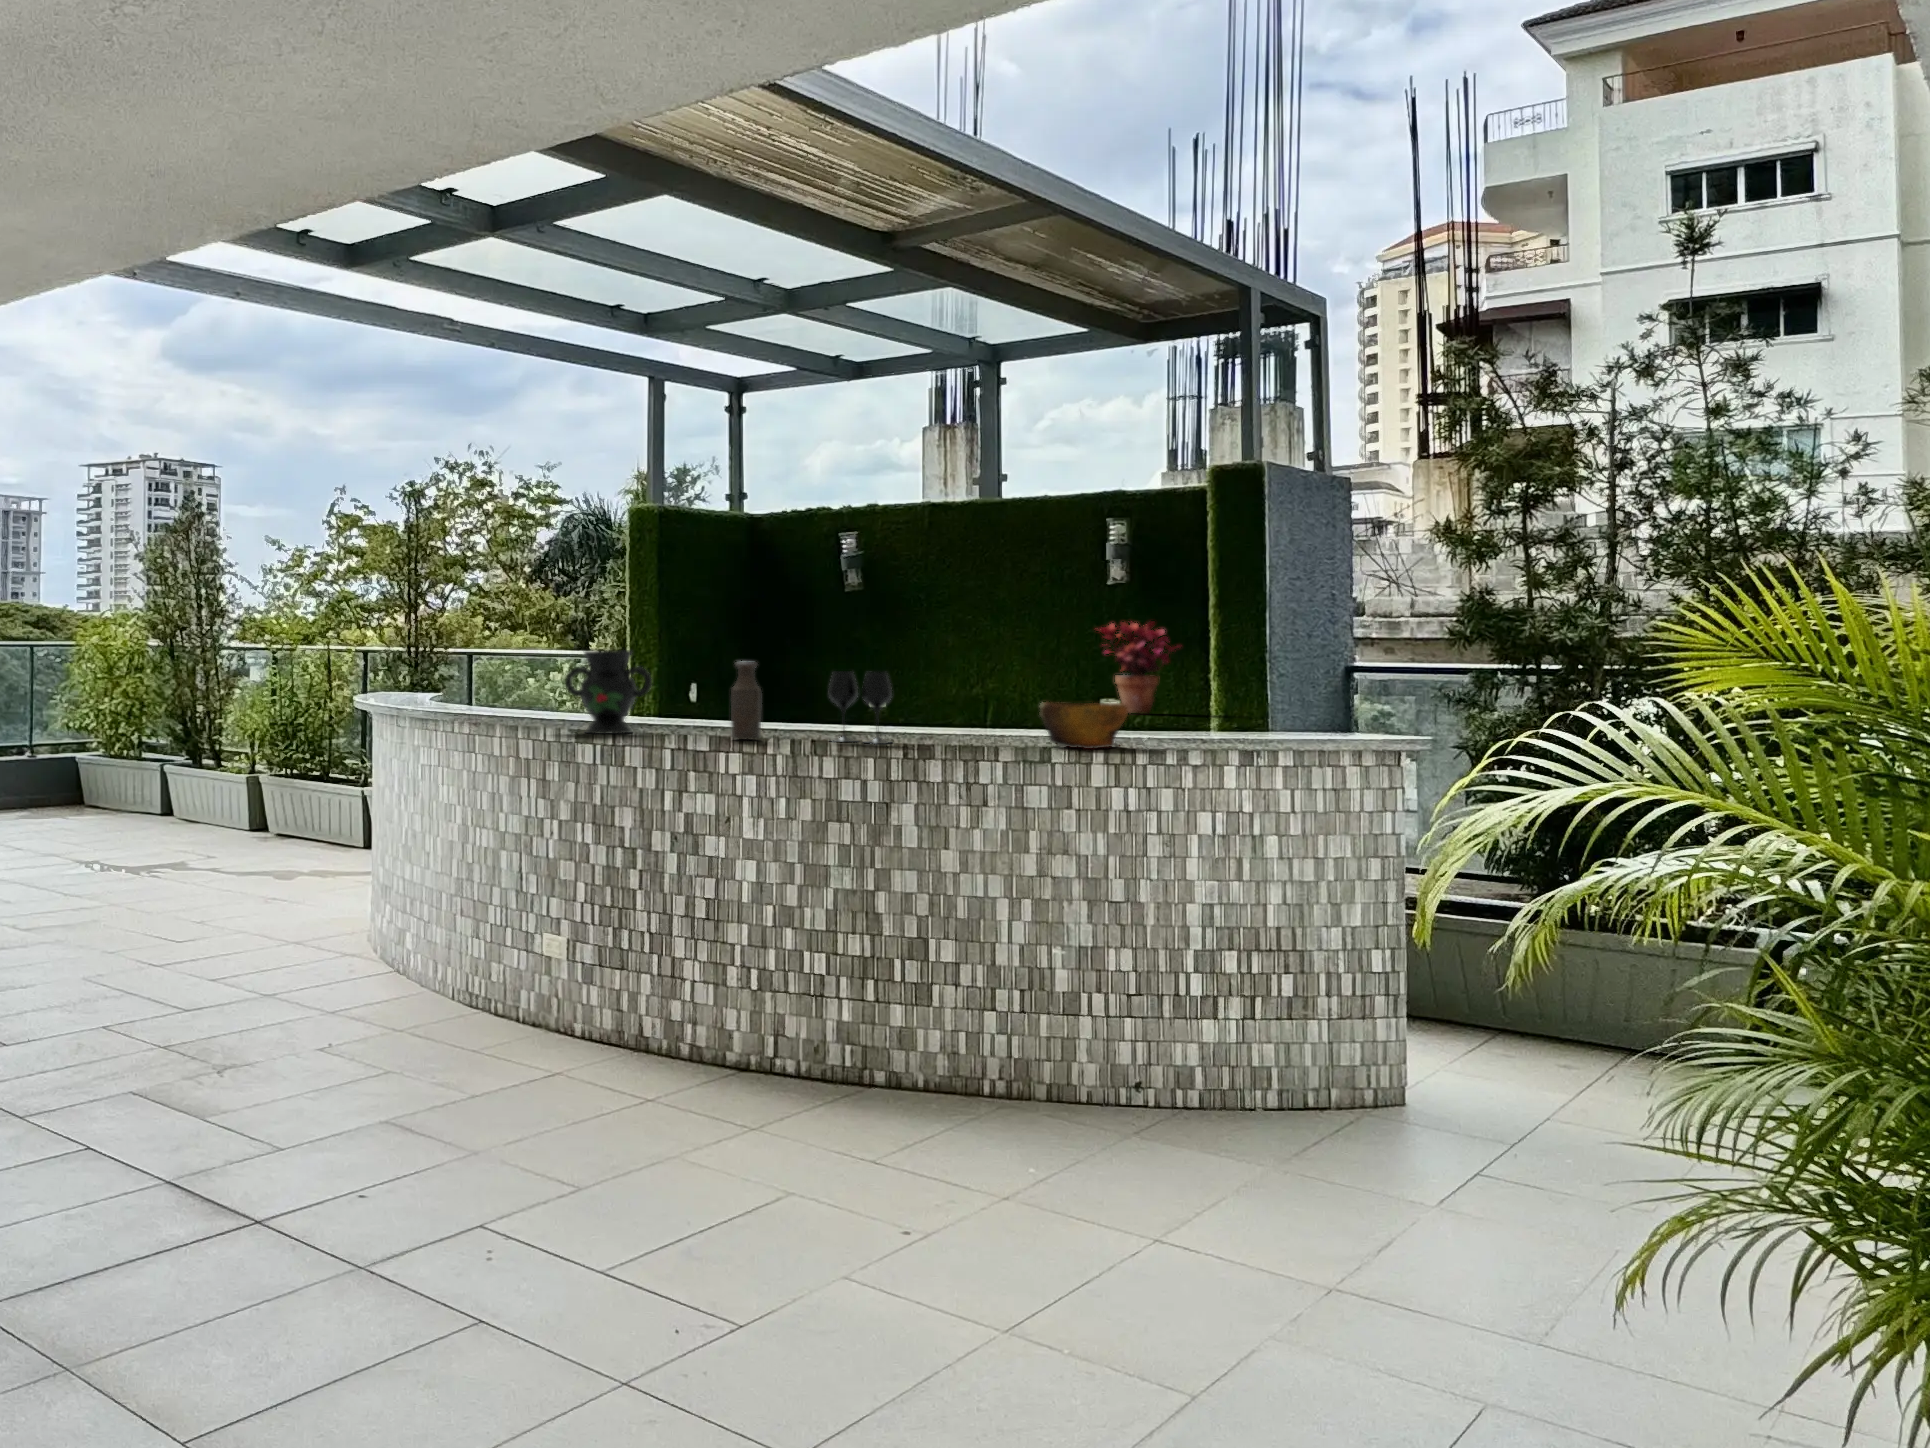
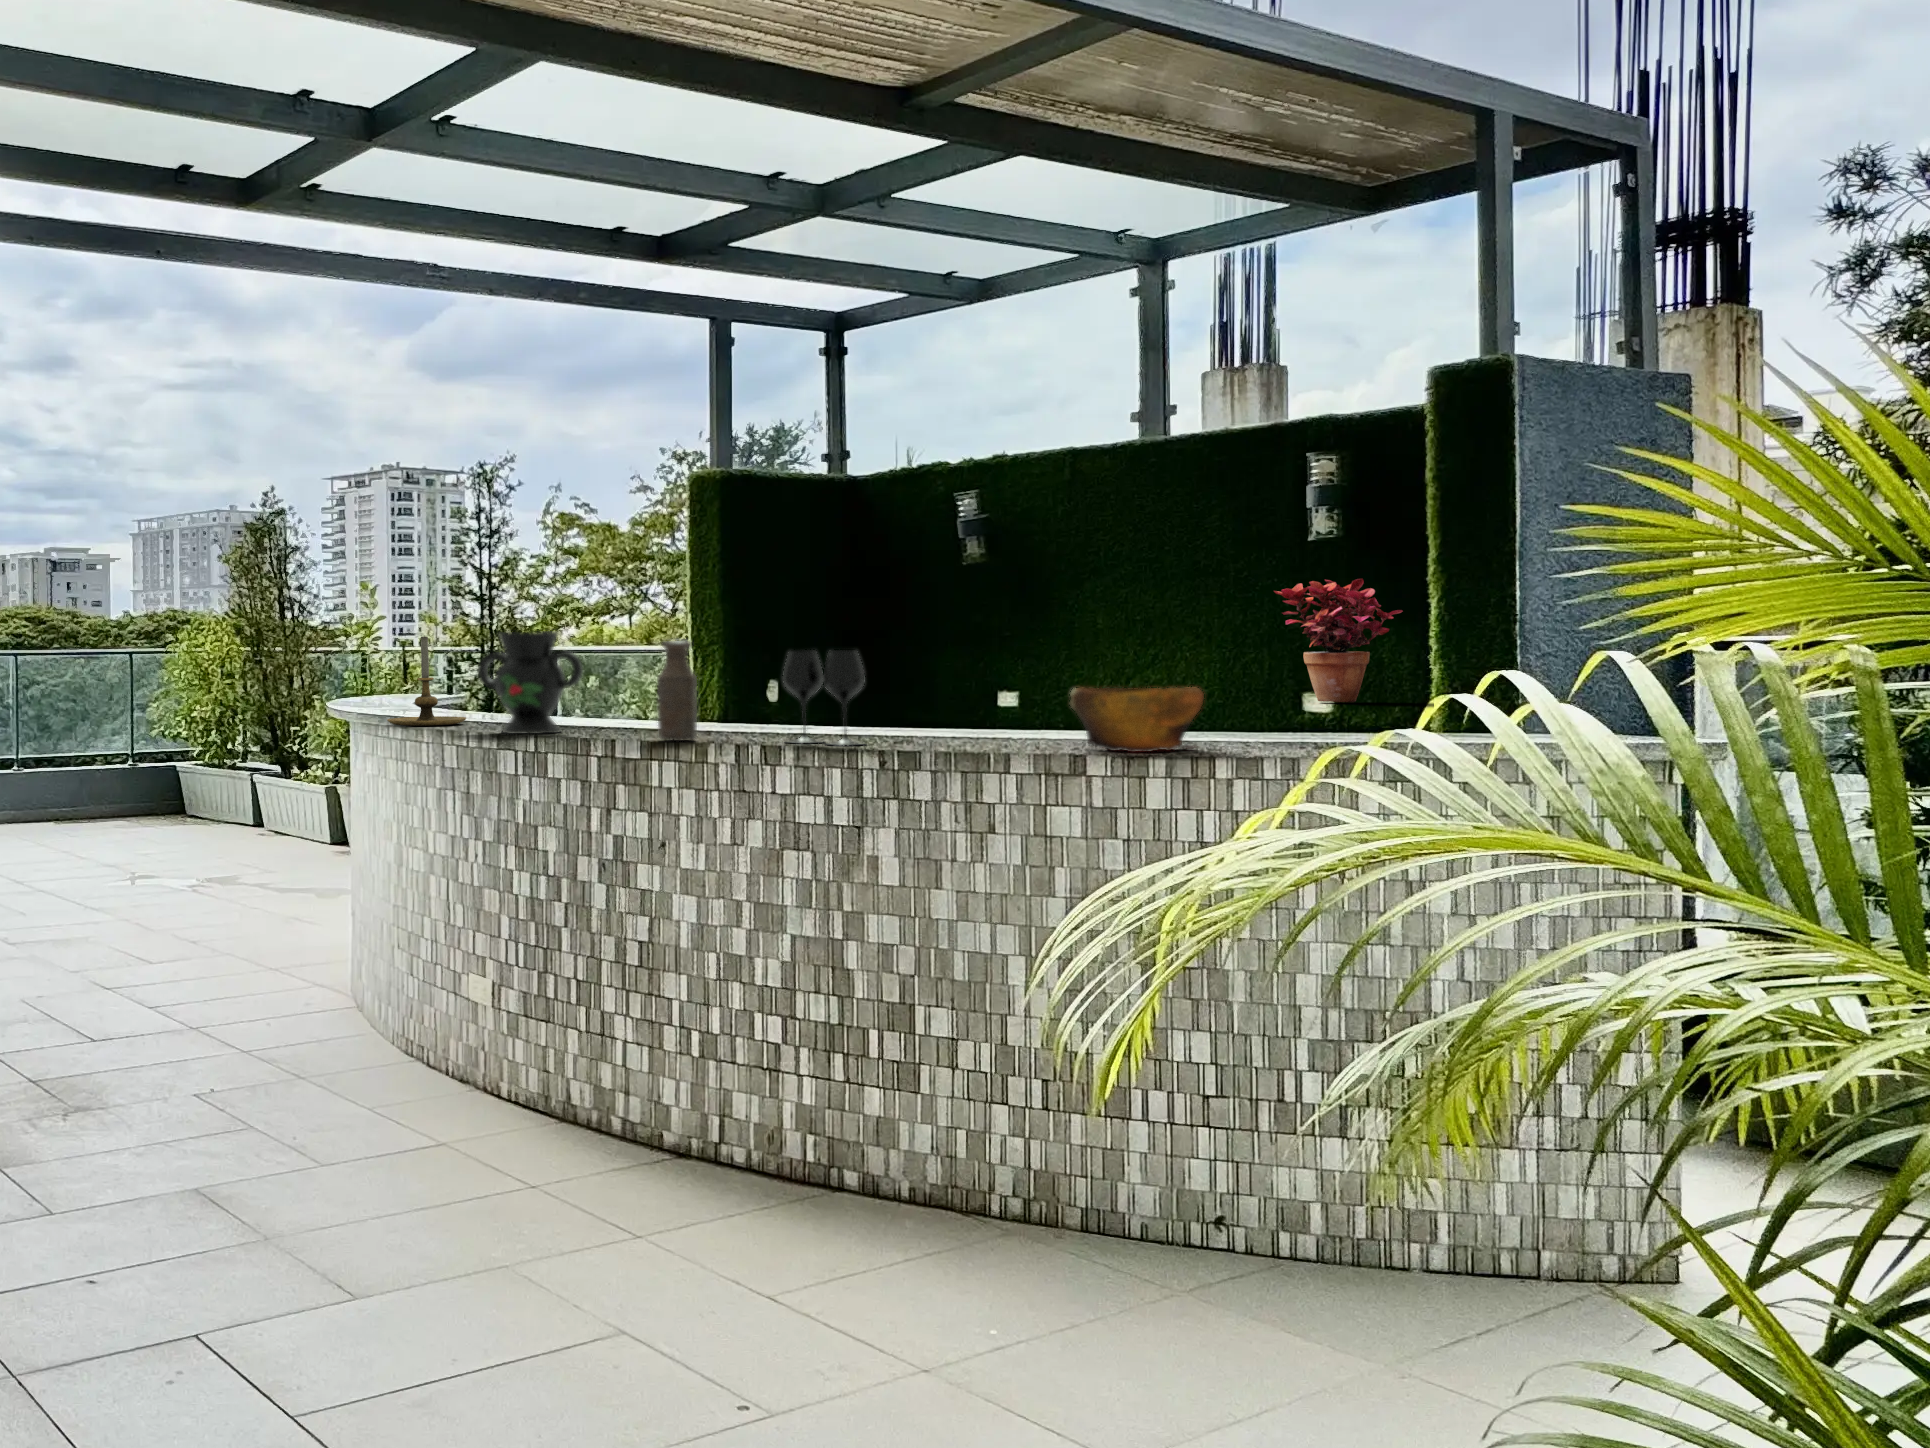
candle holder: none [465,650,532,726] -> present [387,636,466,726]

